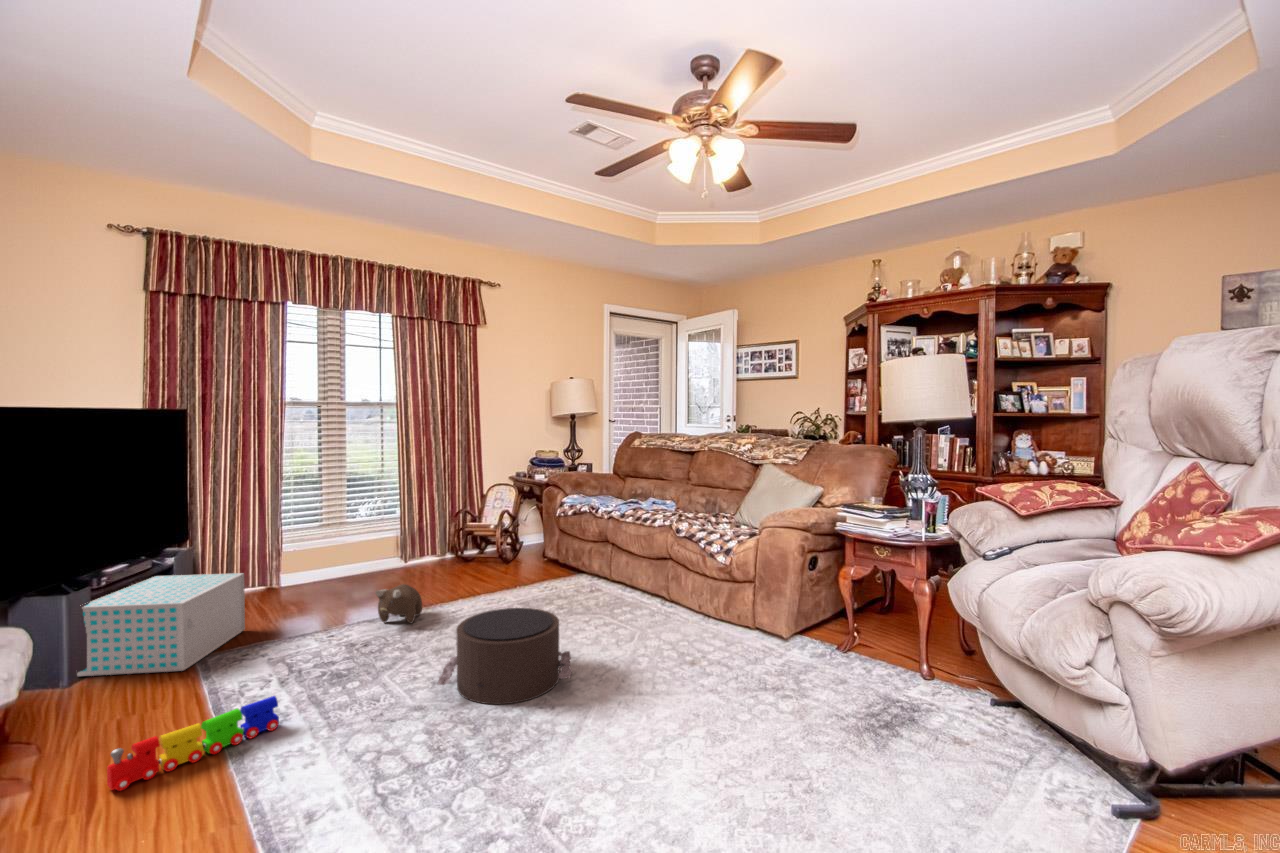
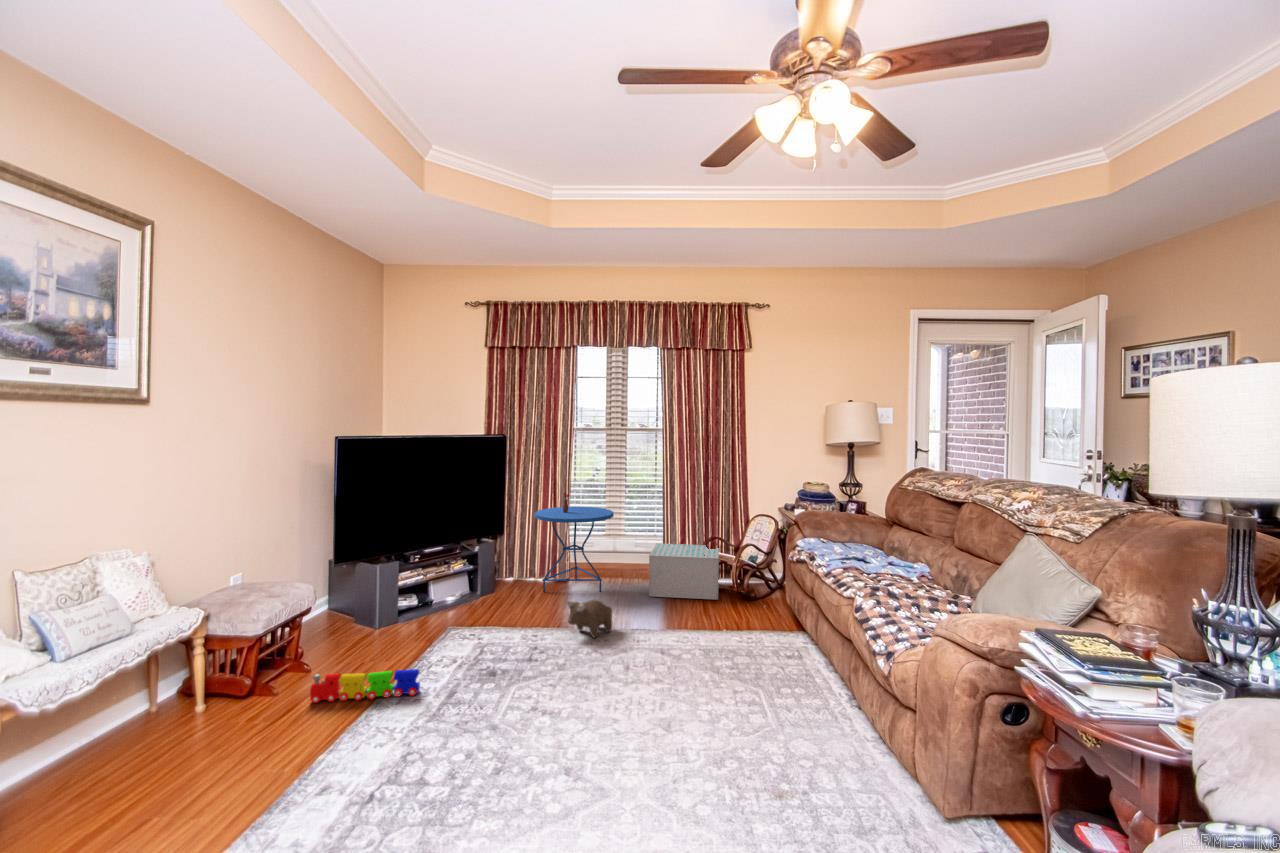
side table: none [251,479,360,604] -> present [534,493,614,592]
storage box: present [77,573,245,676] -> present [649,543,719,600]
pouf: present [438,608,572,704] -> none [514,647,646,751]

